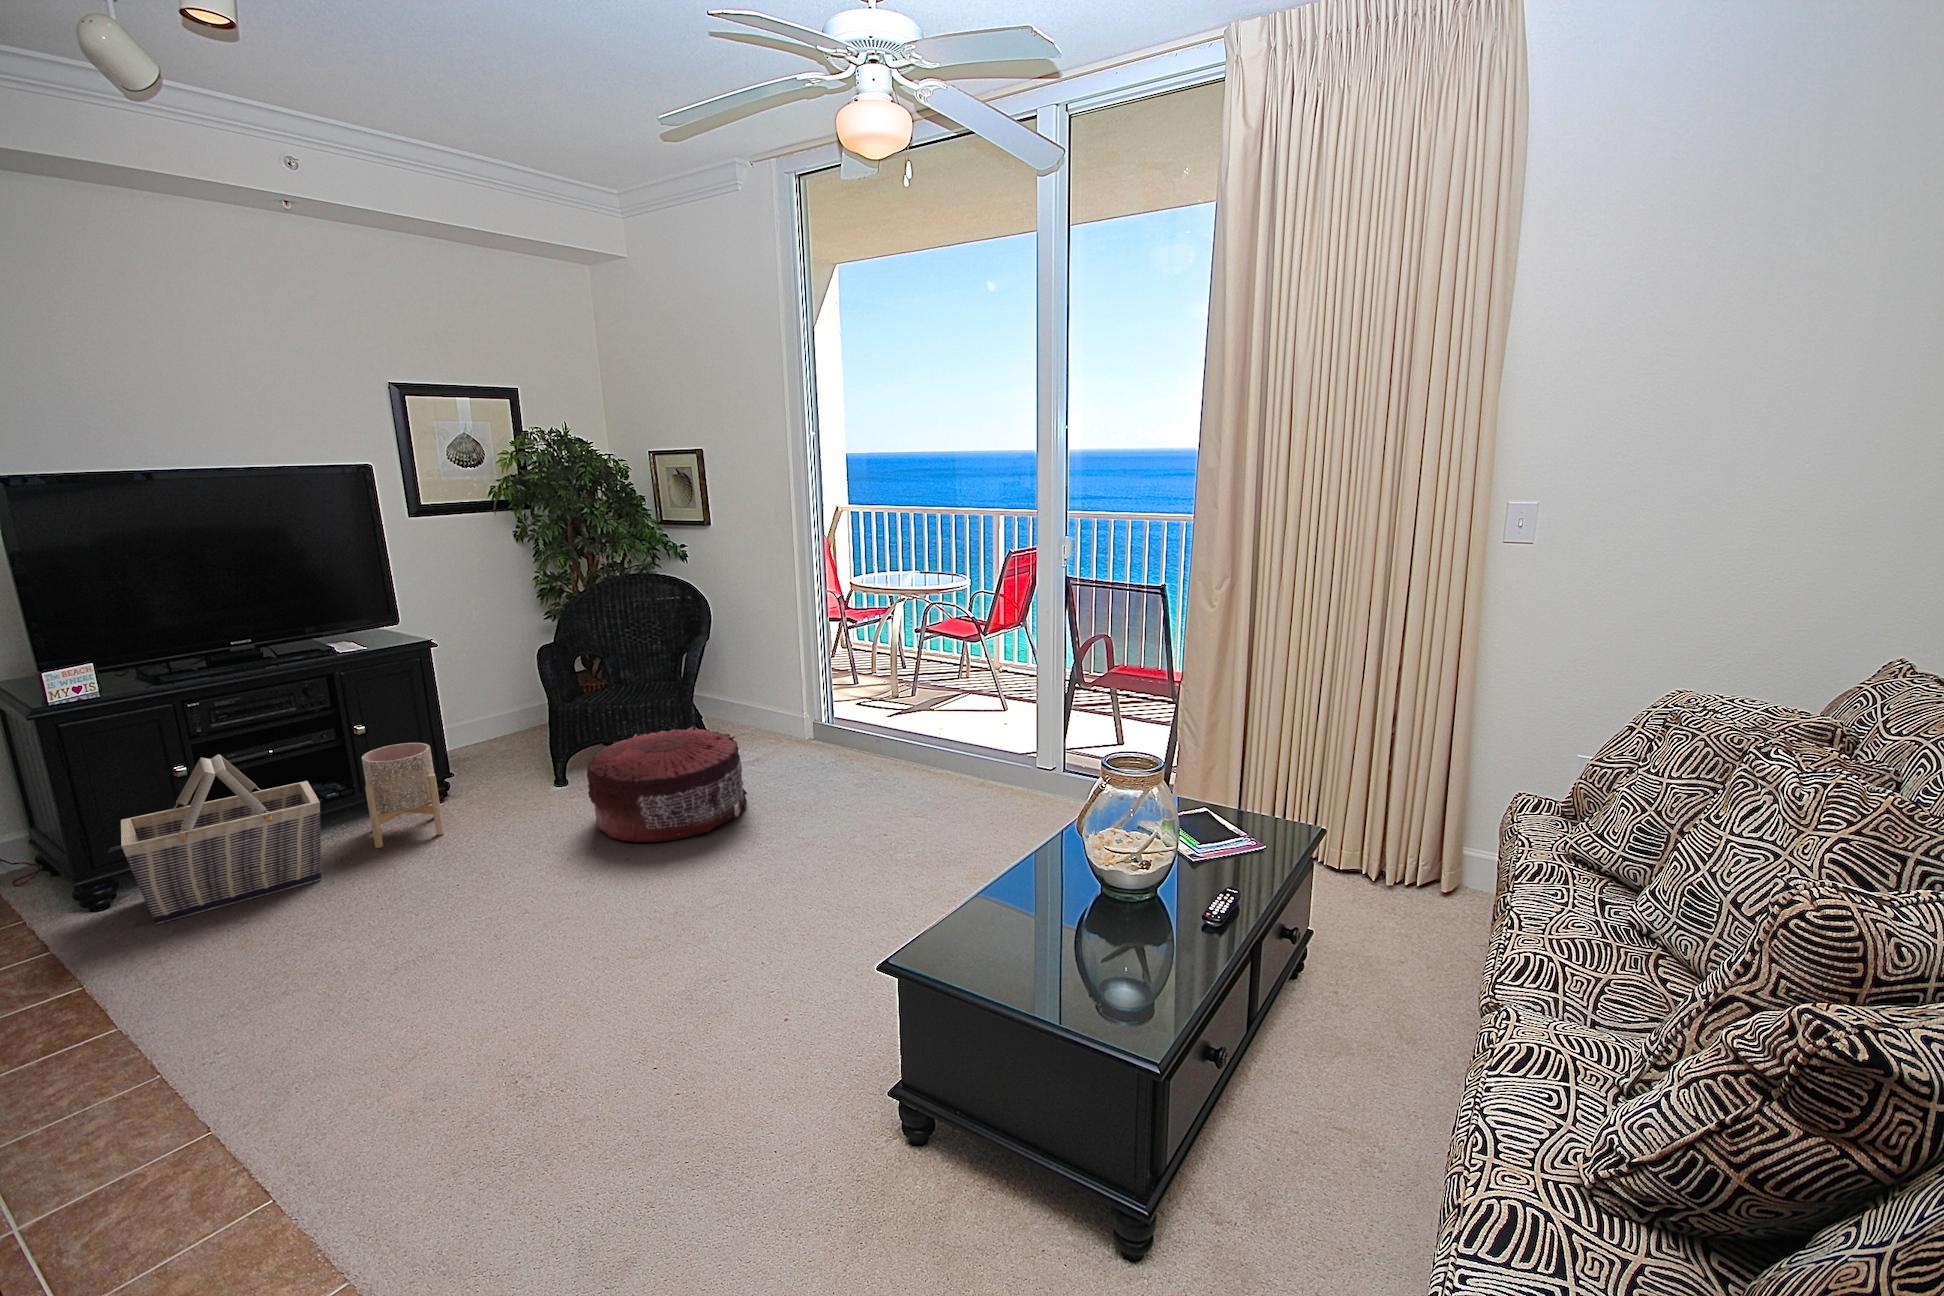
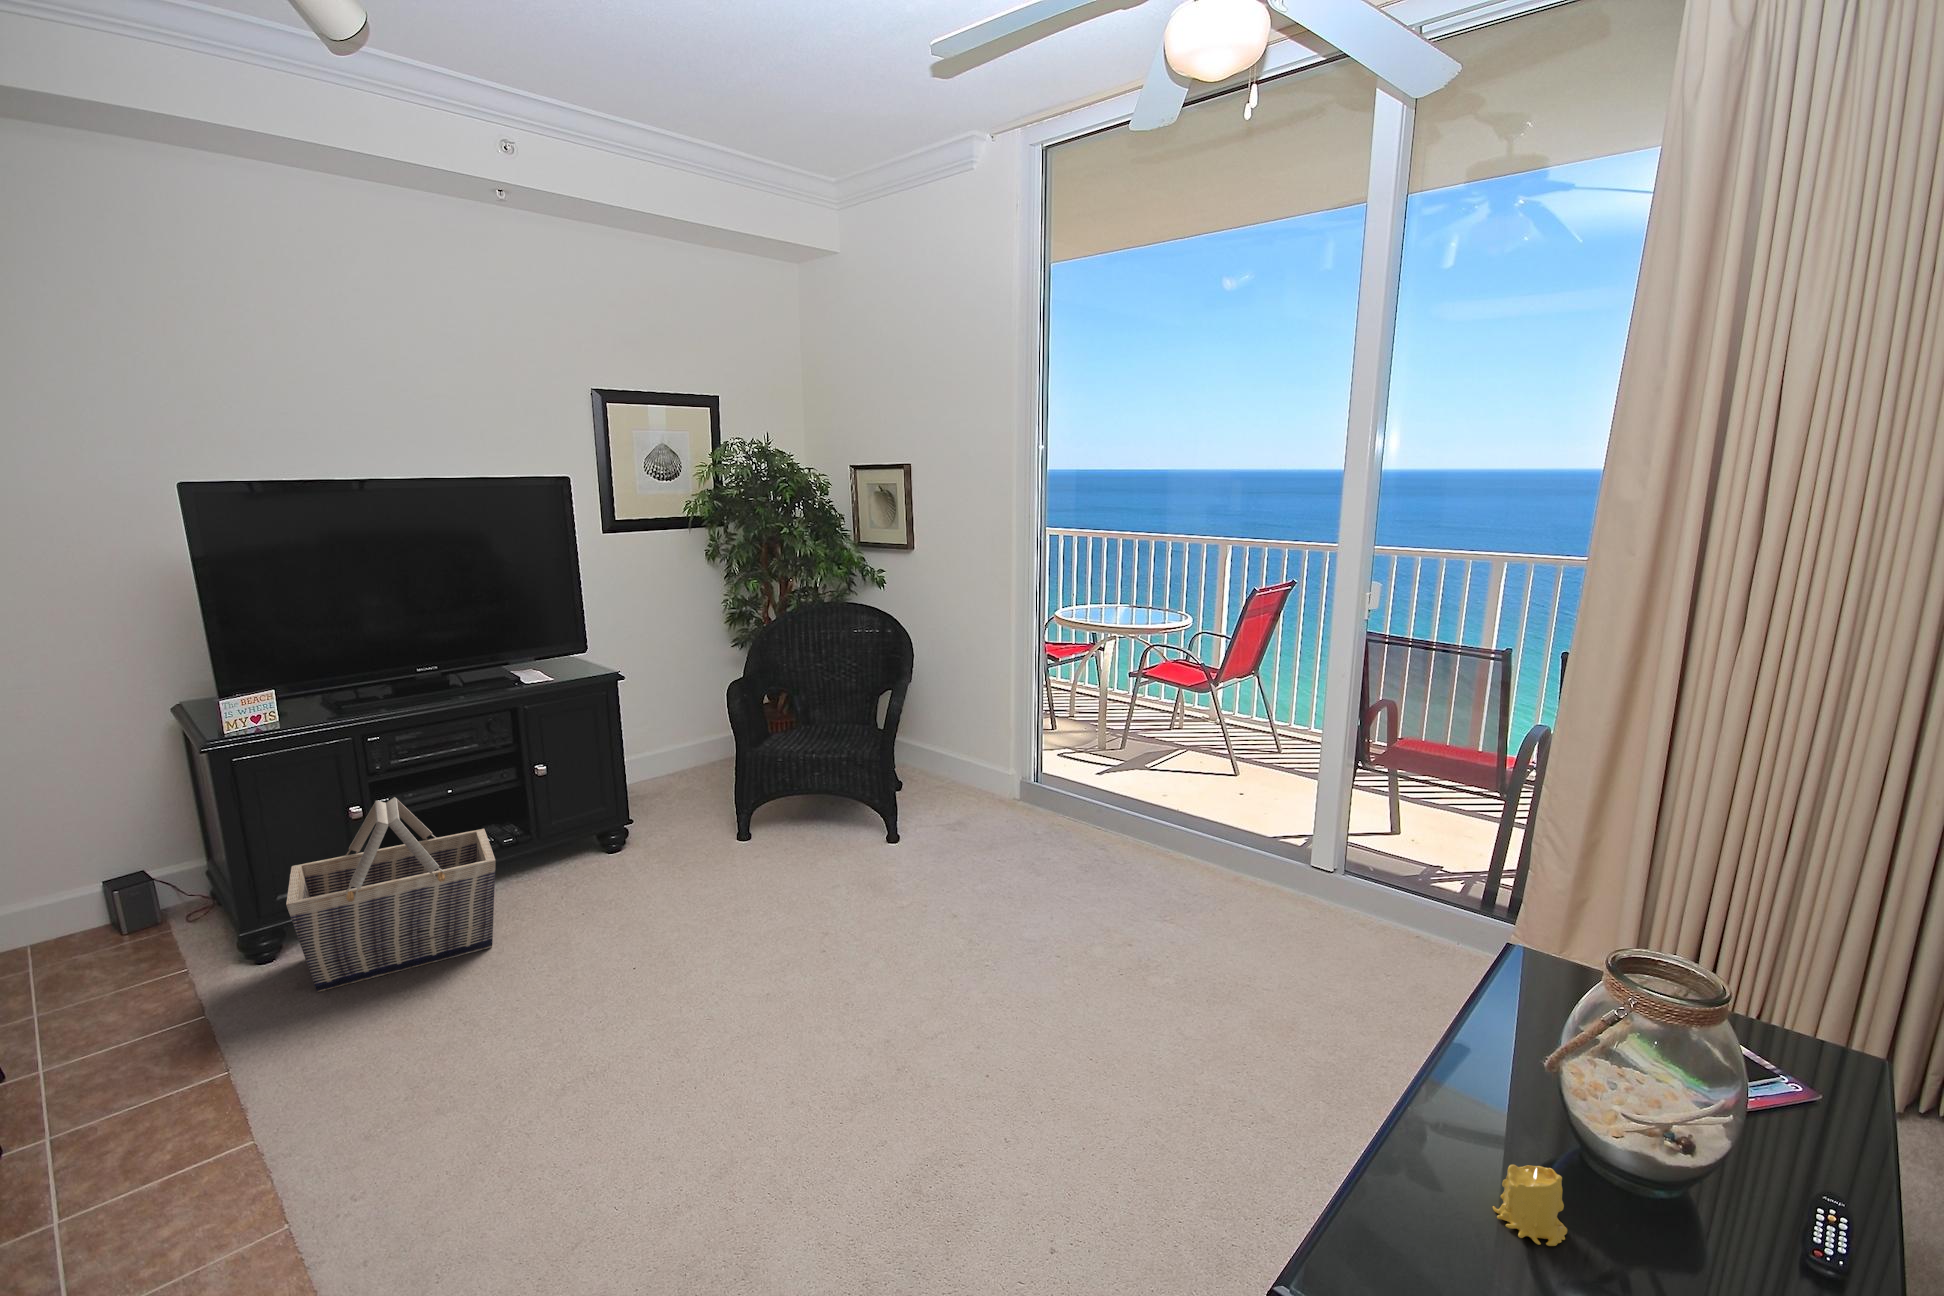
pouf: present [587,727,748,843] -> none [782,785,959,929]
planter: present [362,743,444,848] -> none [542,788,623,908]
candle: none [1027,884,1067,930] -> present [1493,1164,1567,1246]

